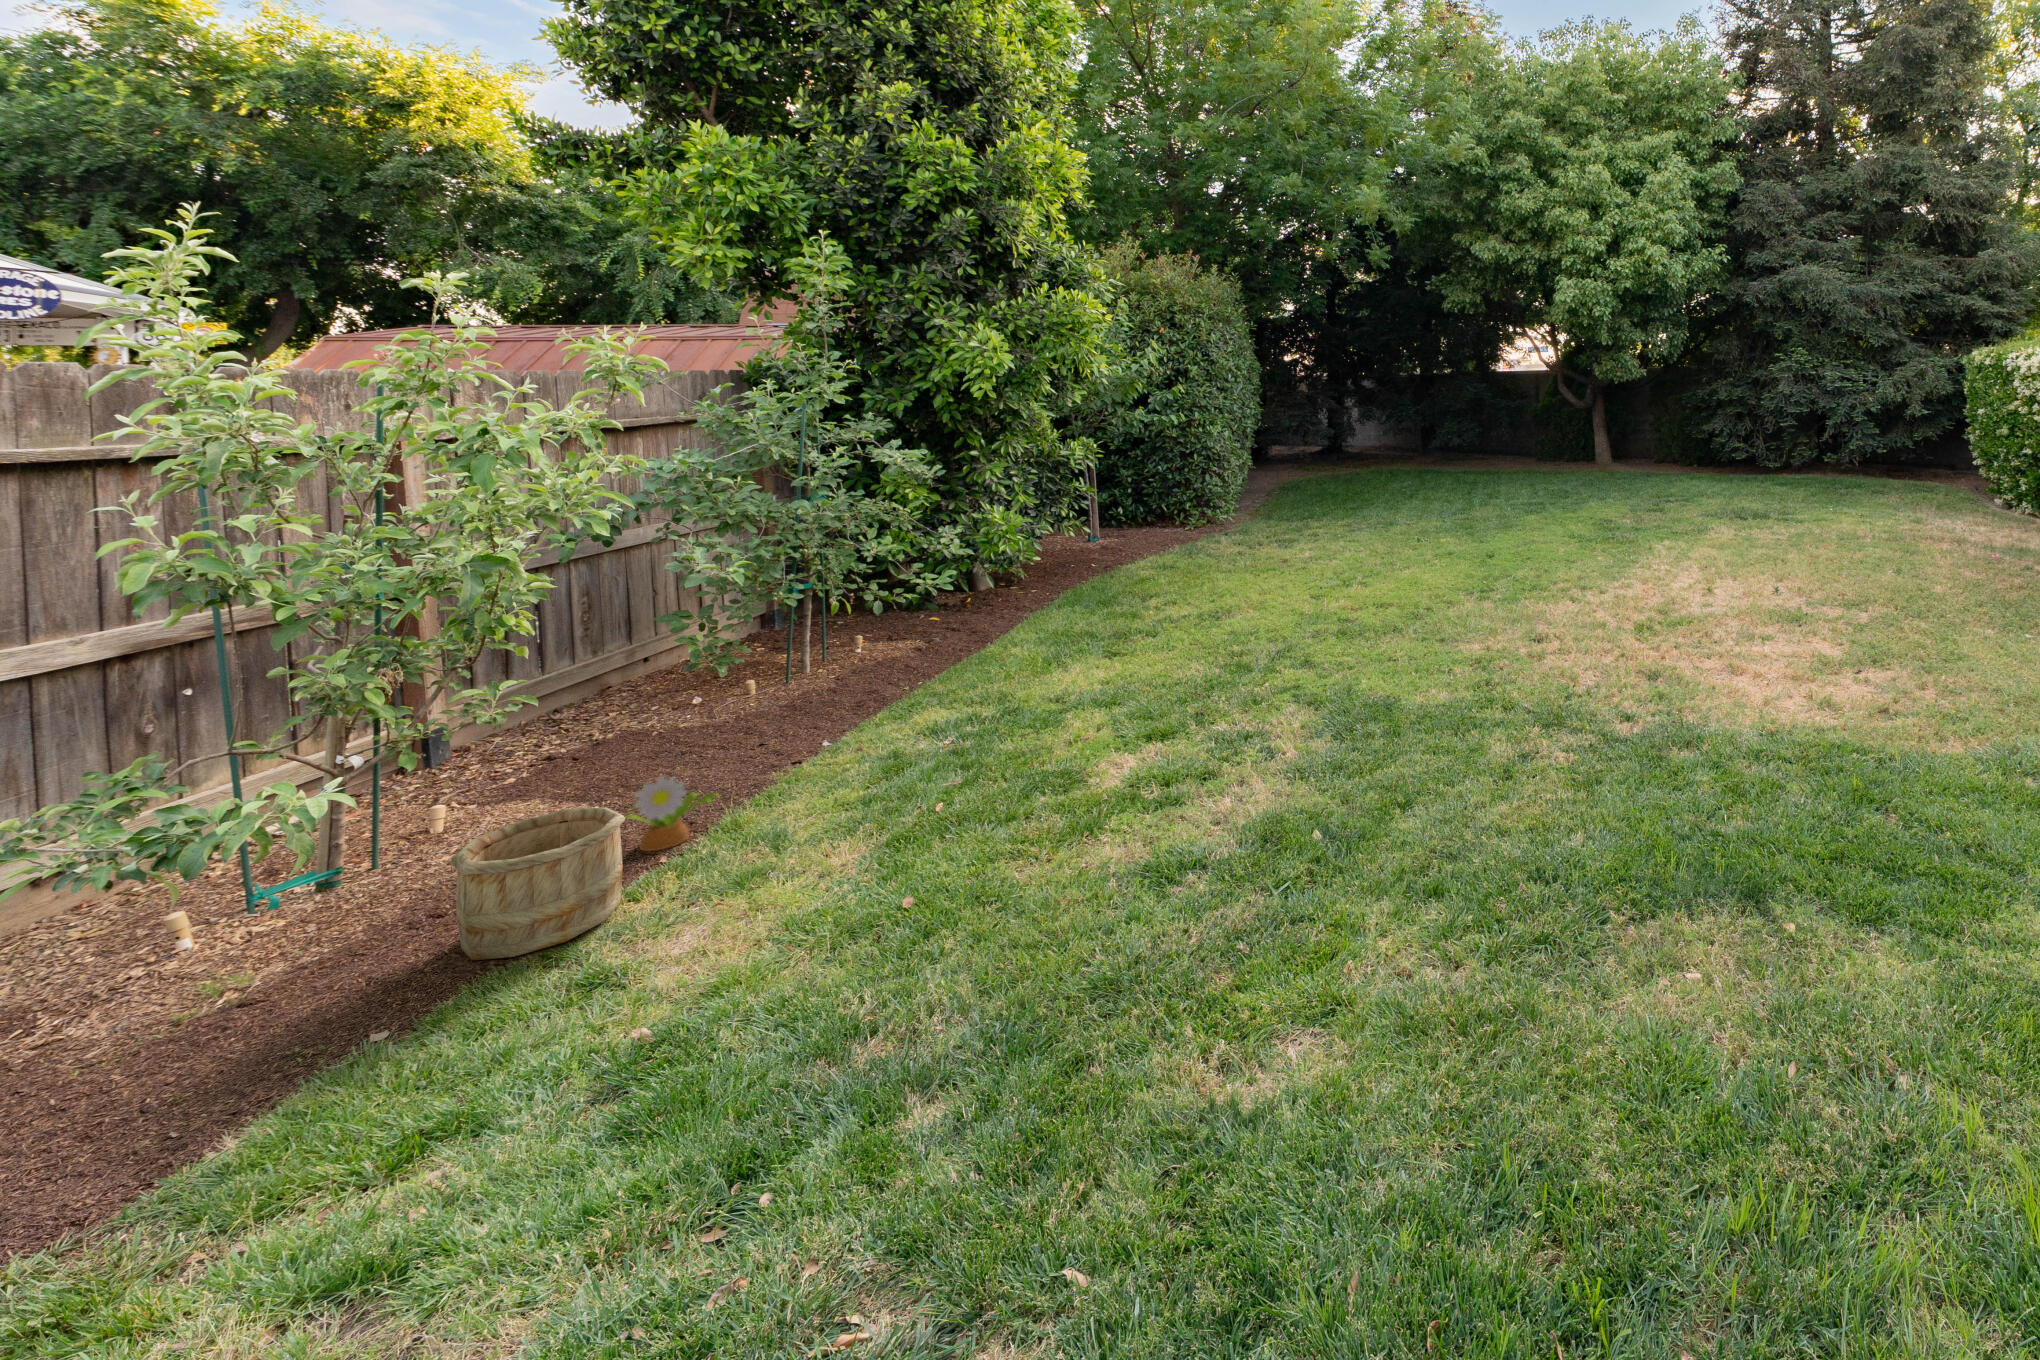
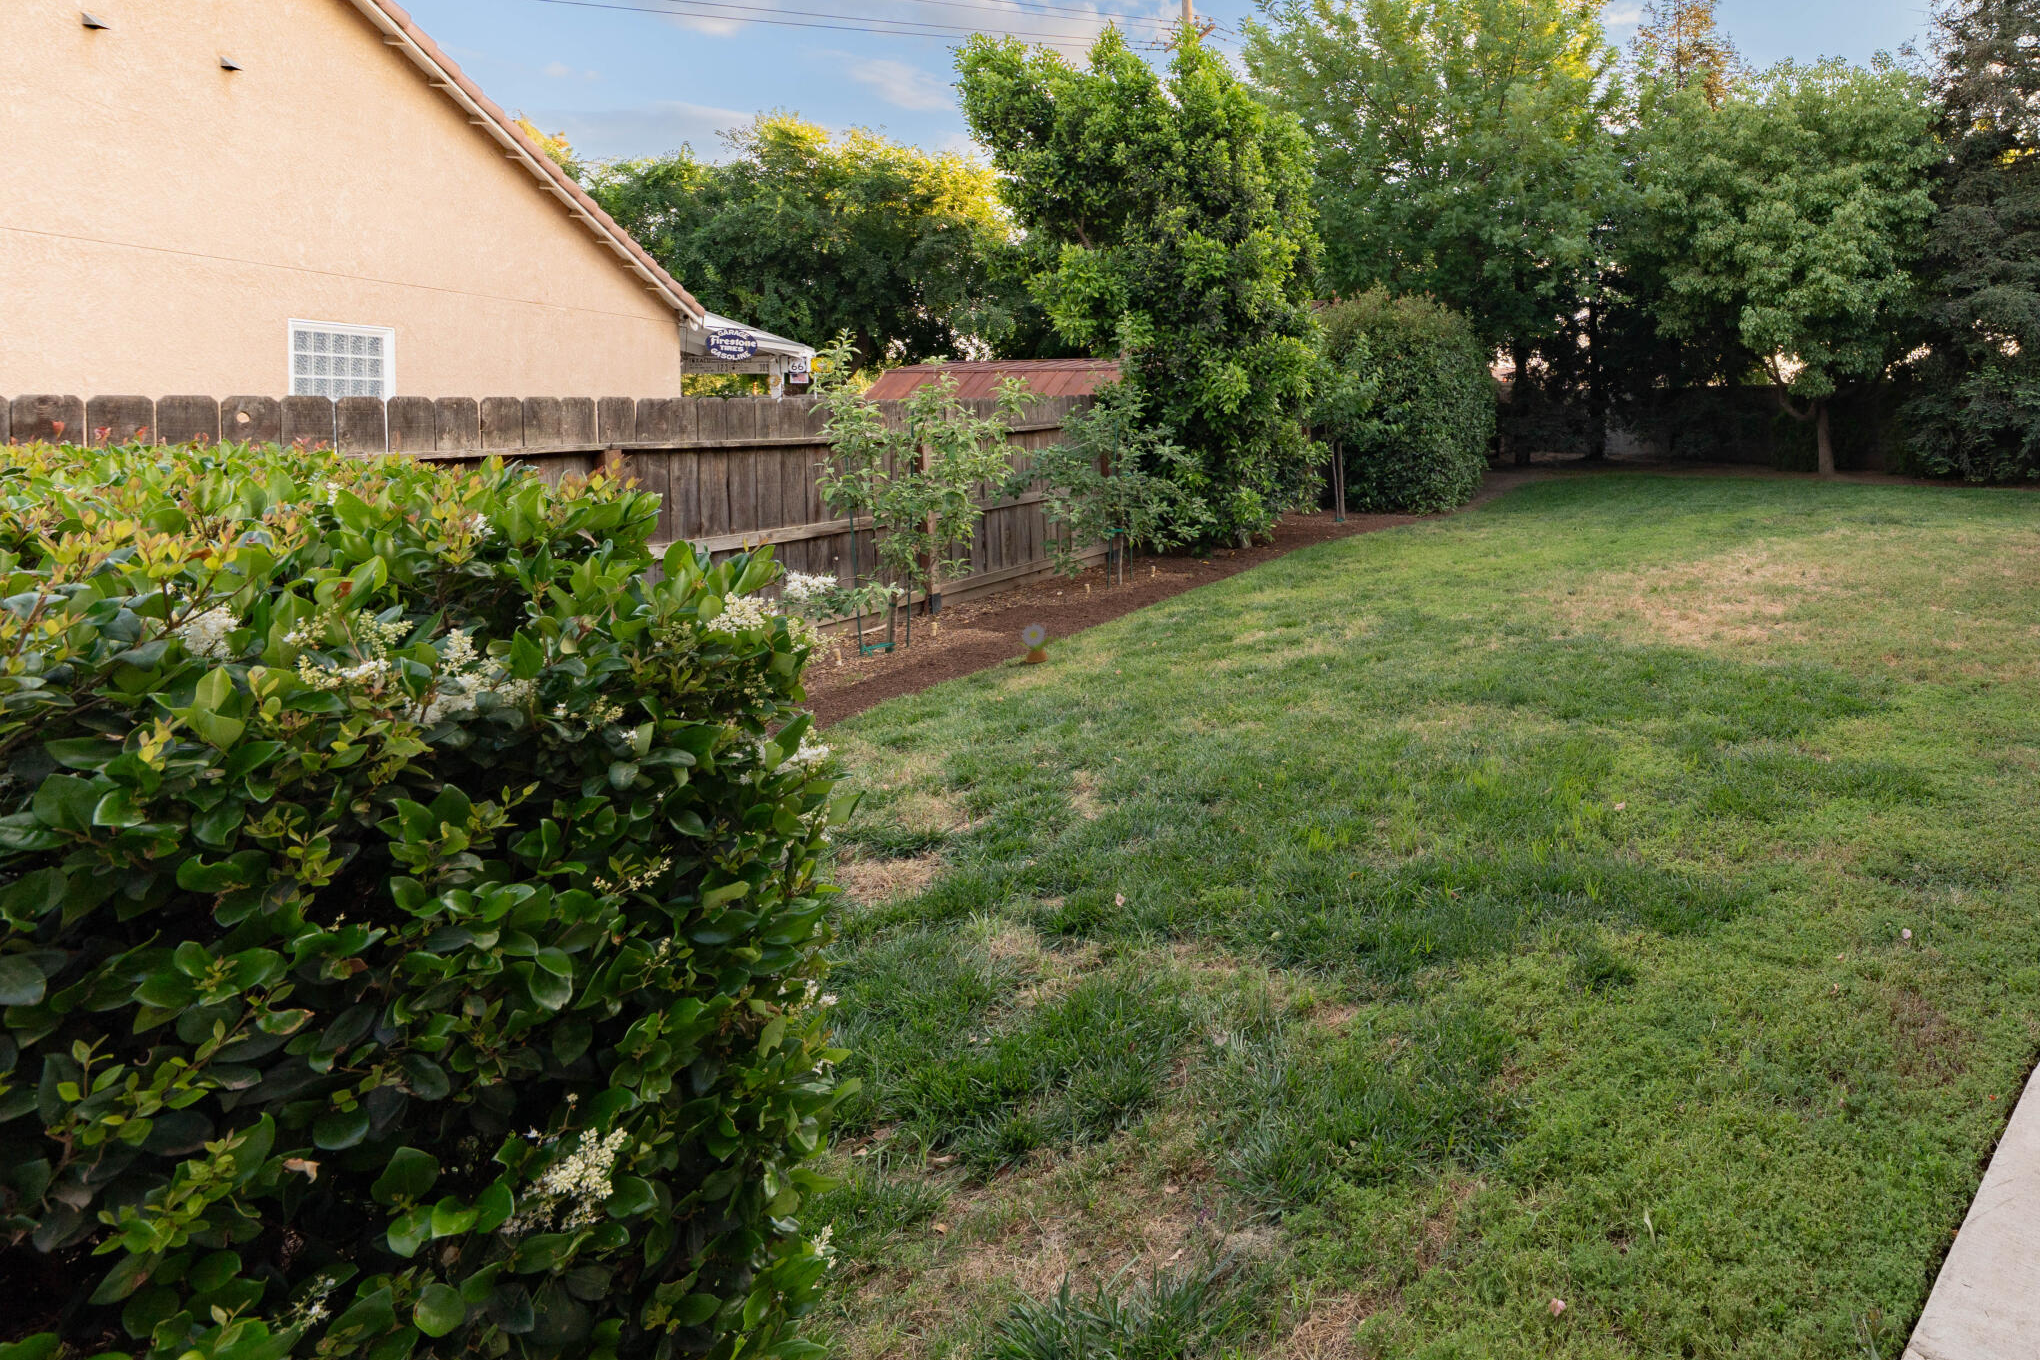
wooden bucket: present [450,808,625,960] -> none [943,631,1015,695]

